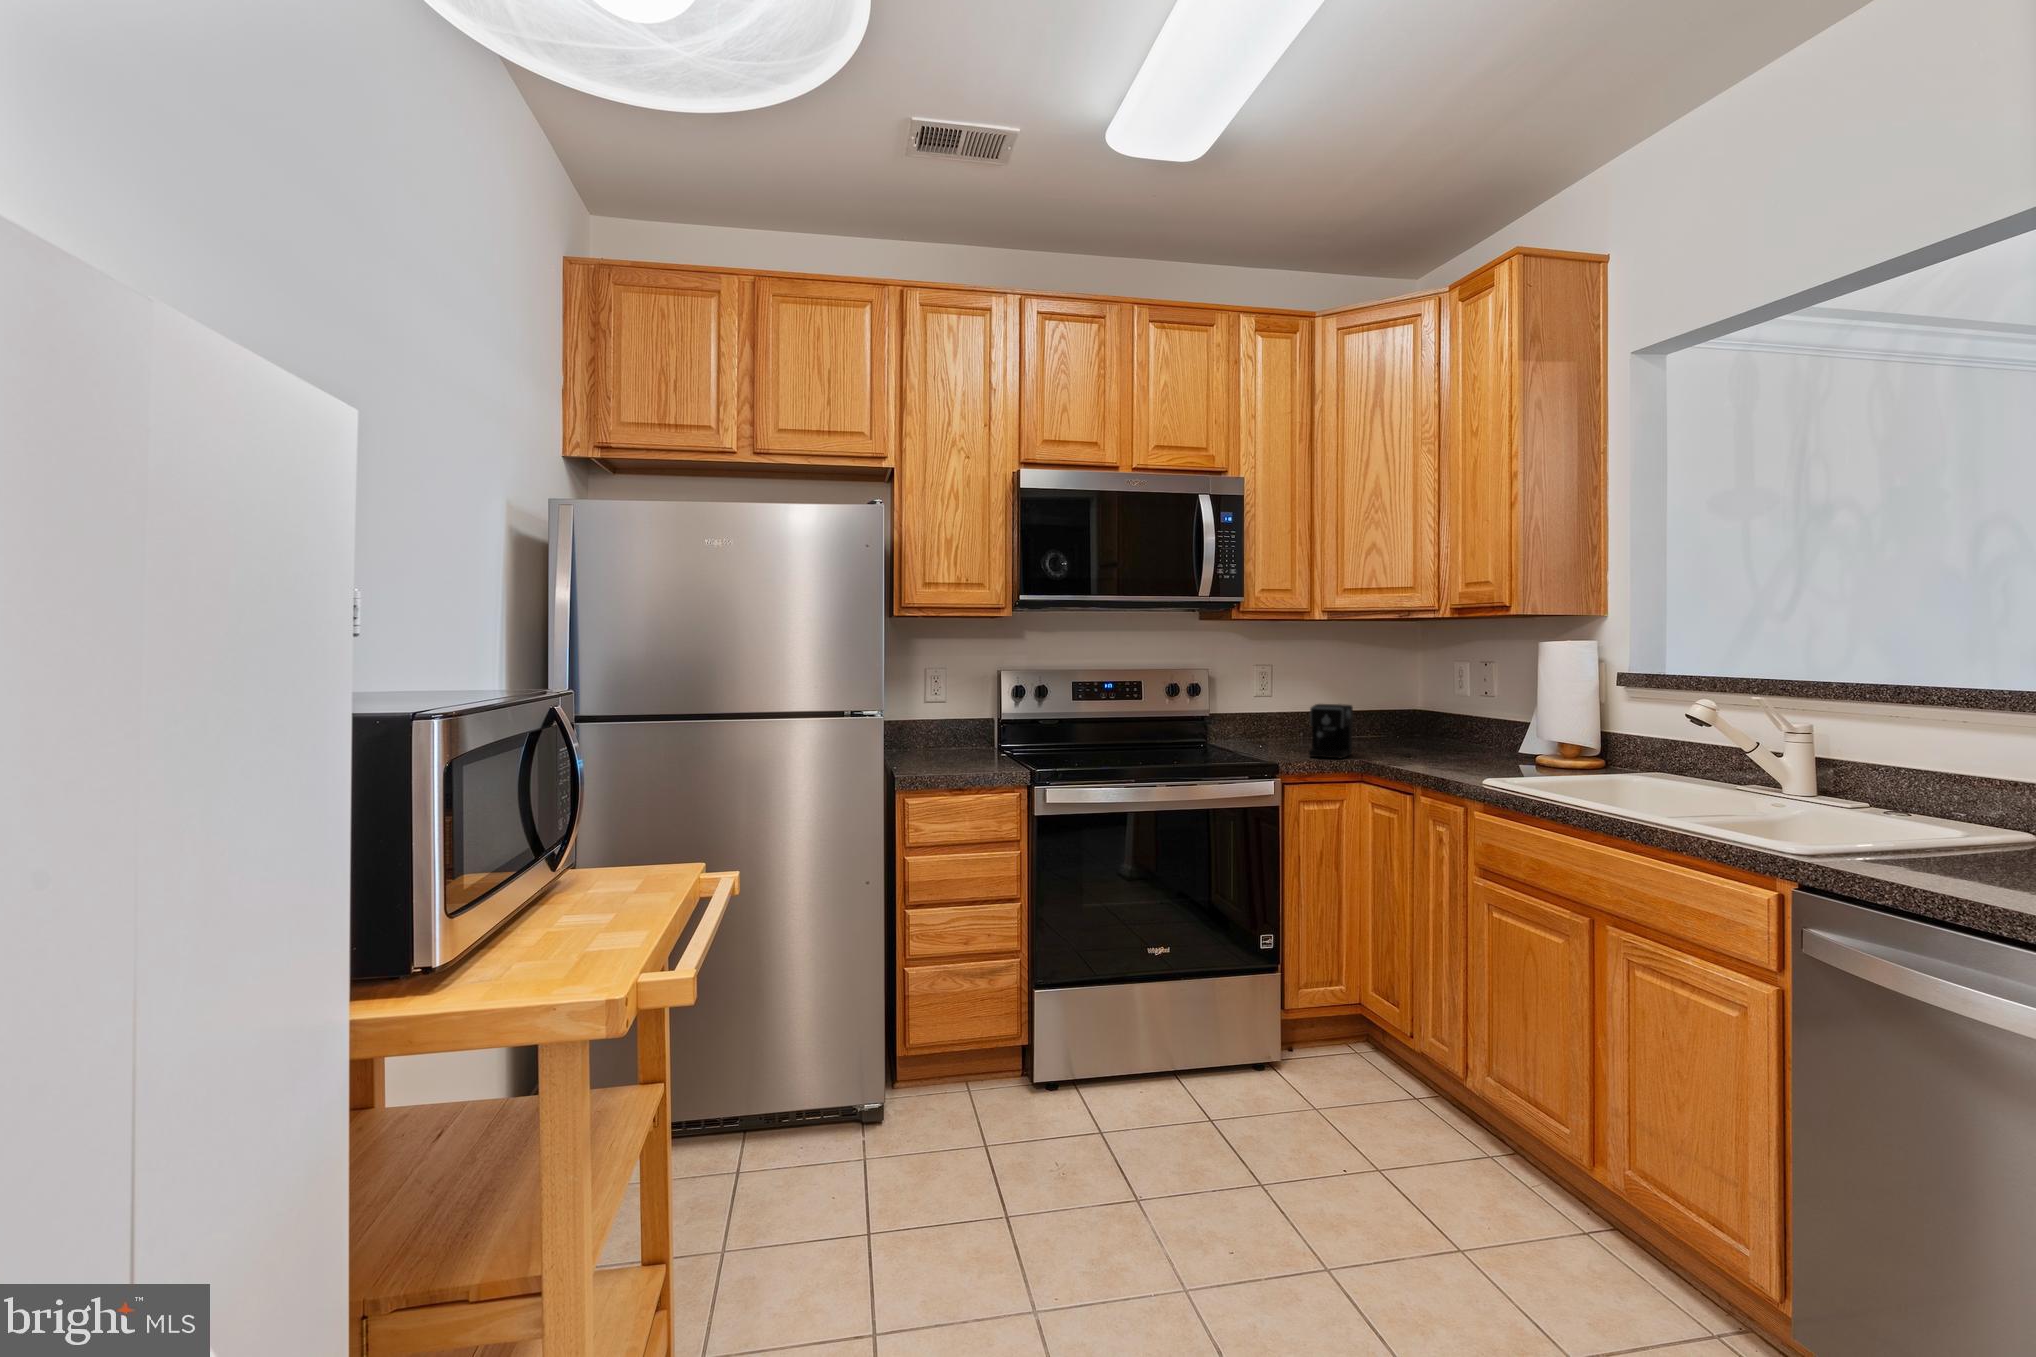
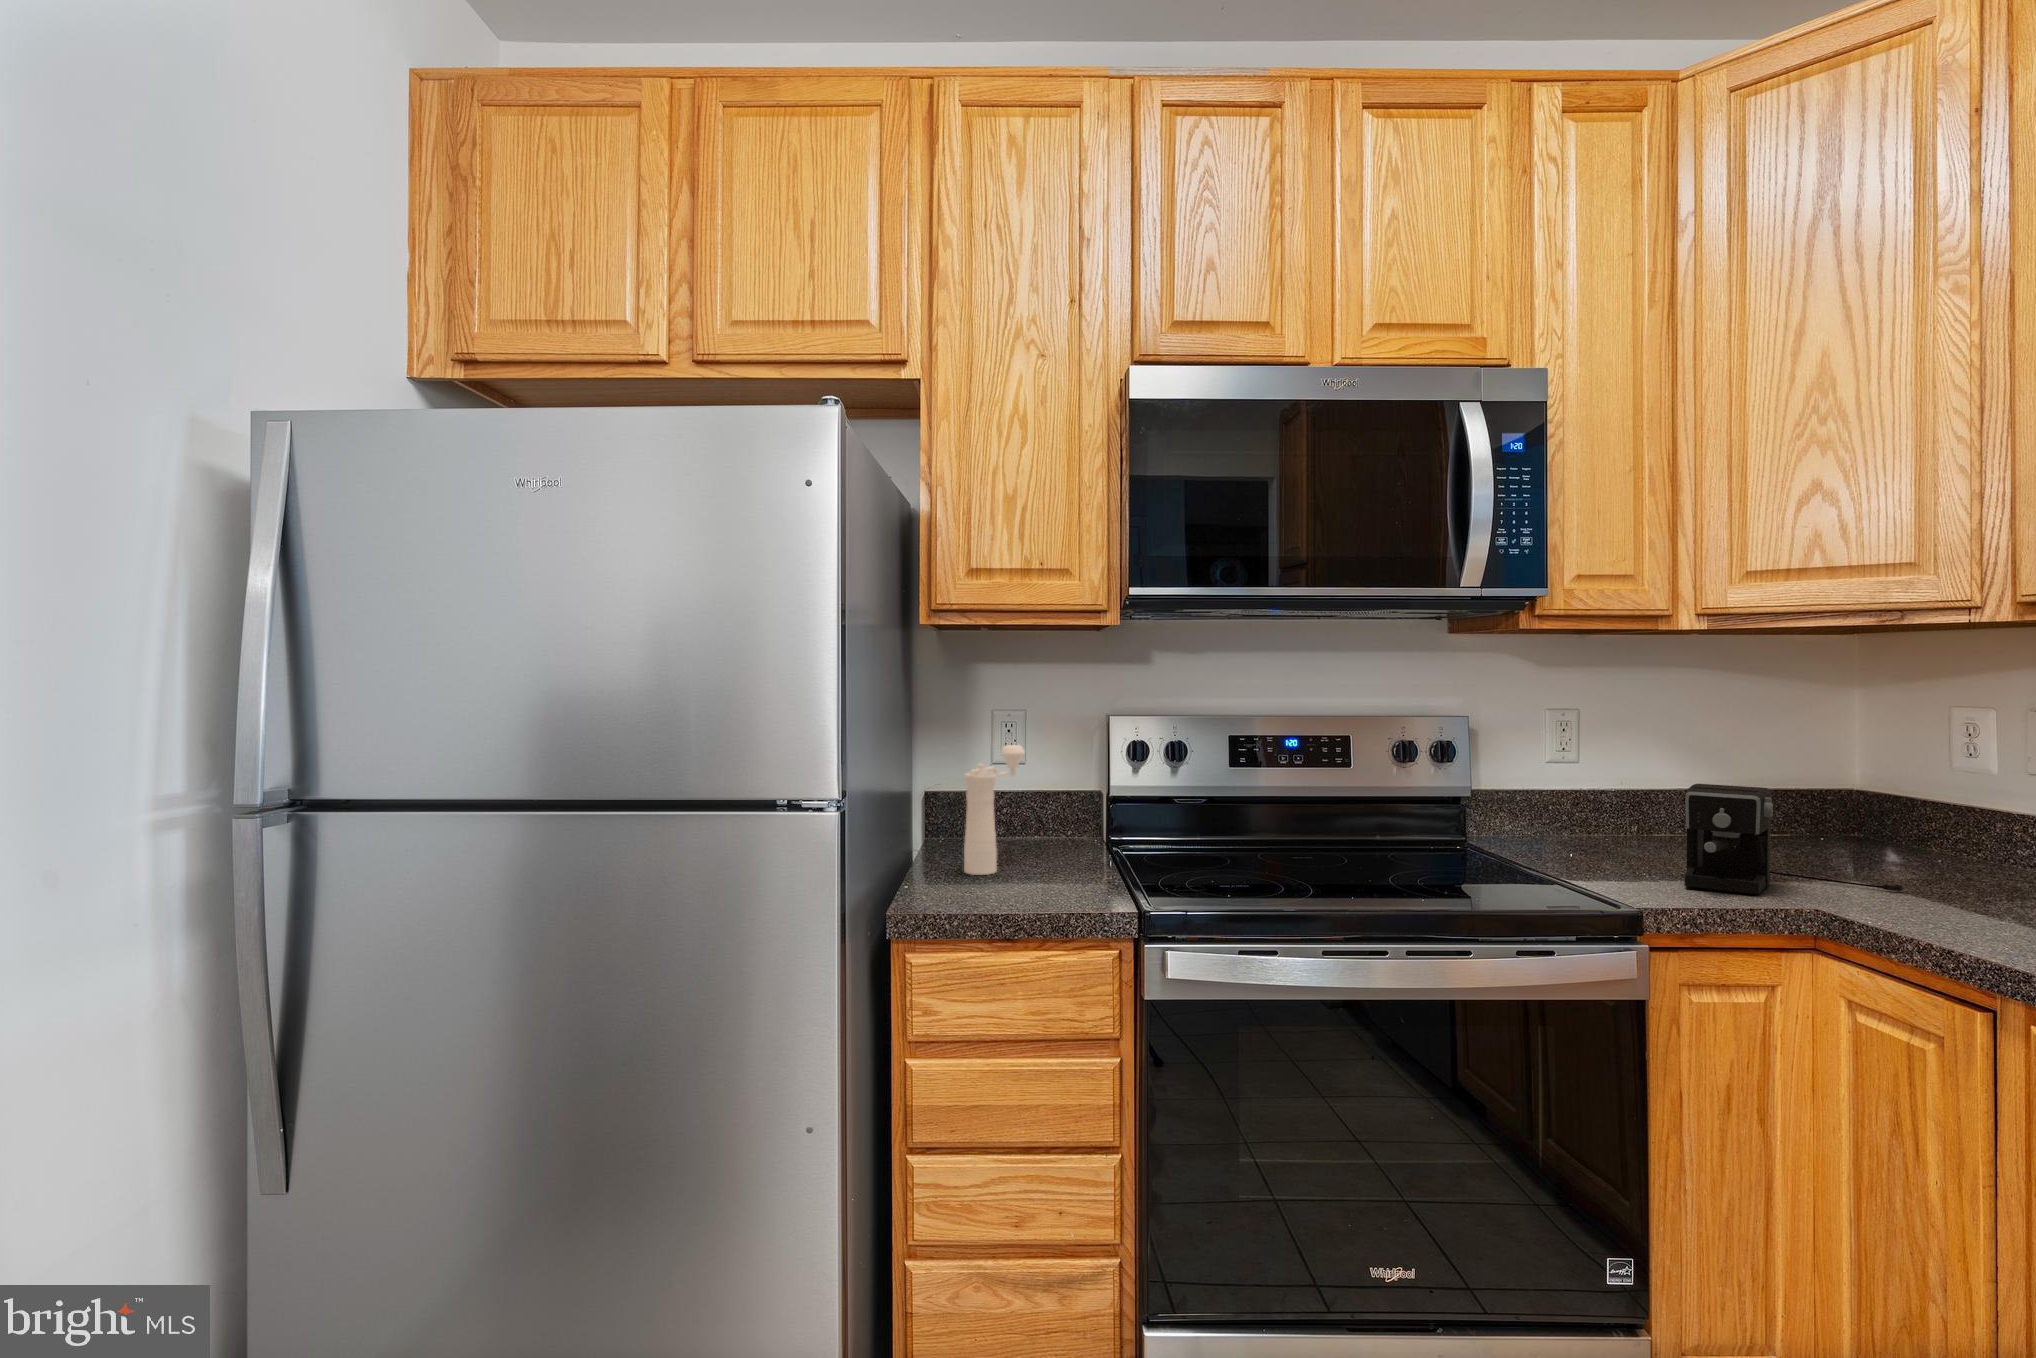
pepper mill: none [920,688,952,763] -> present [964,745,1024,875]

